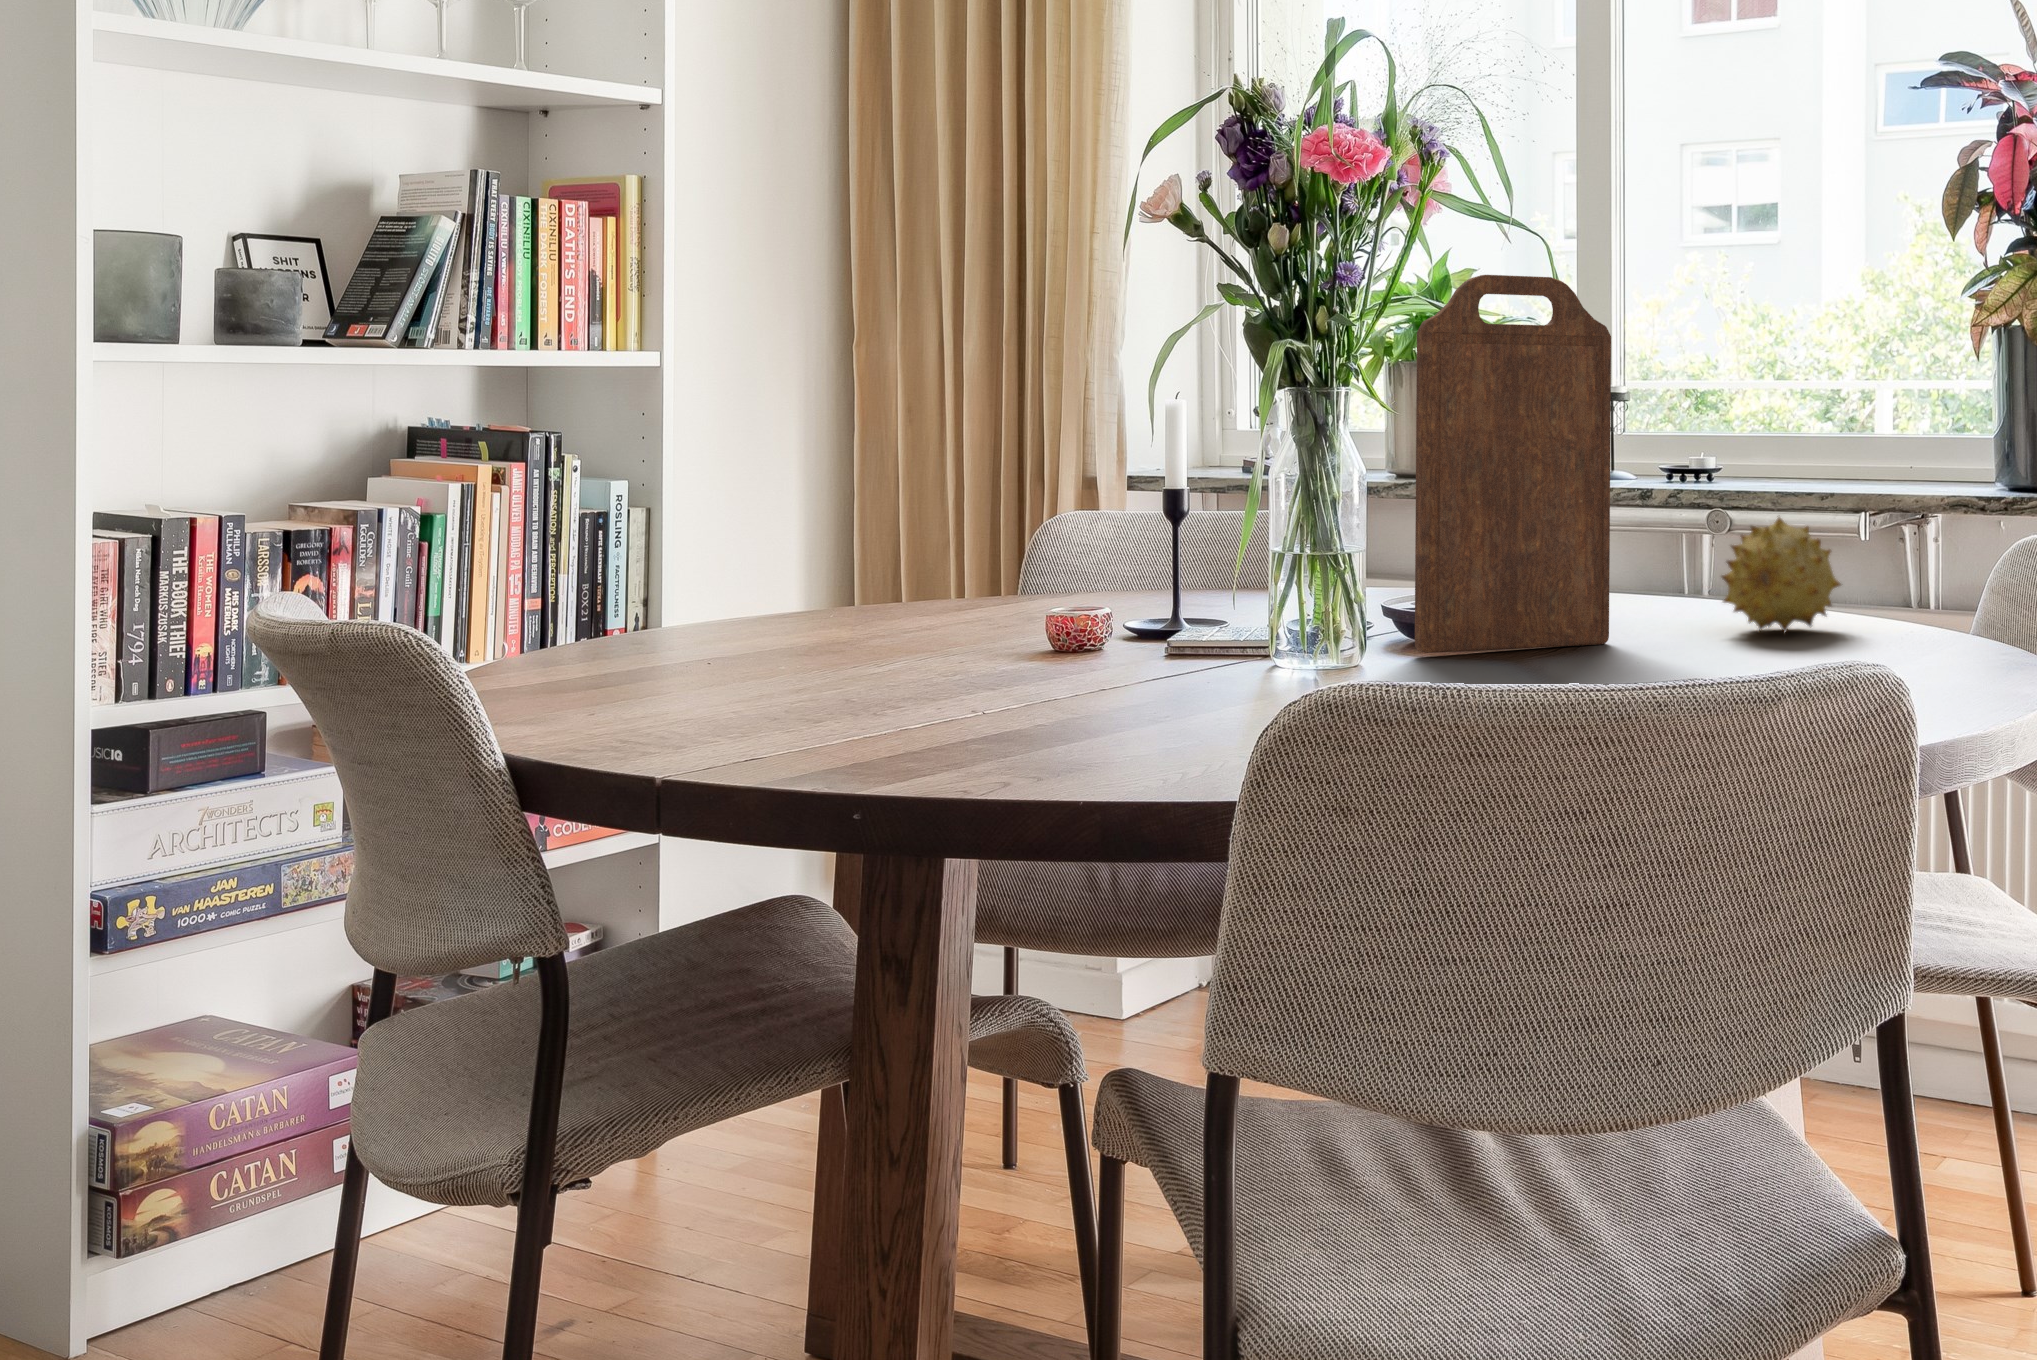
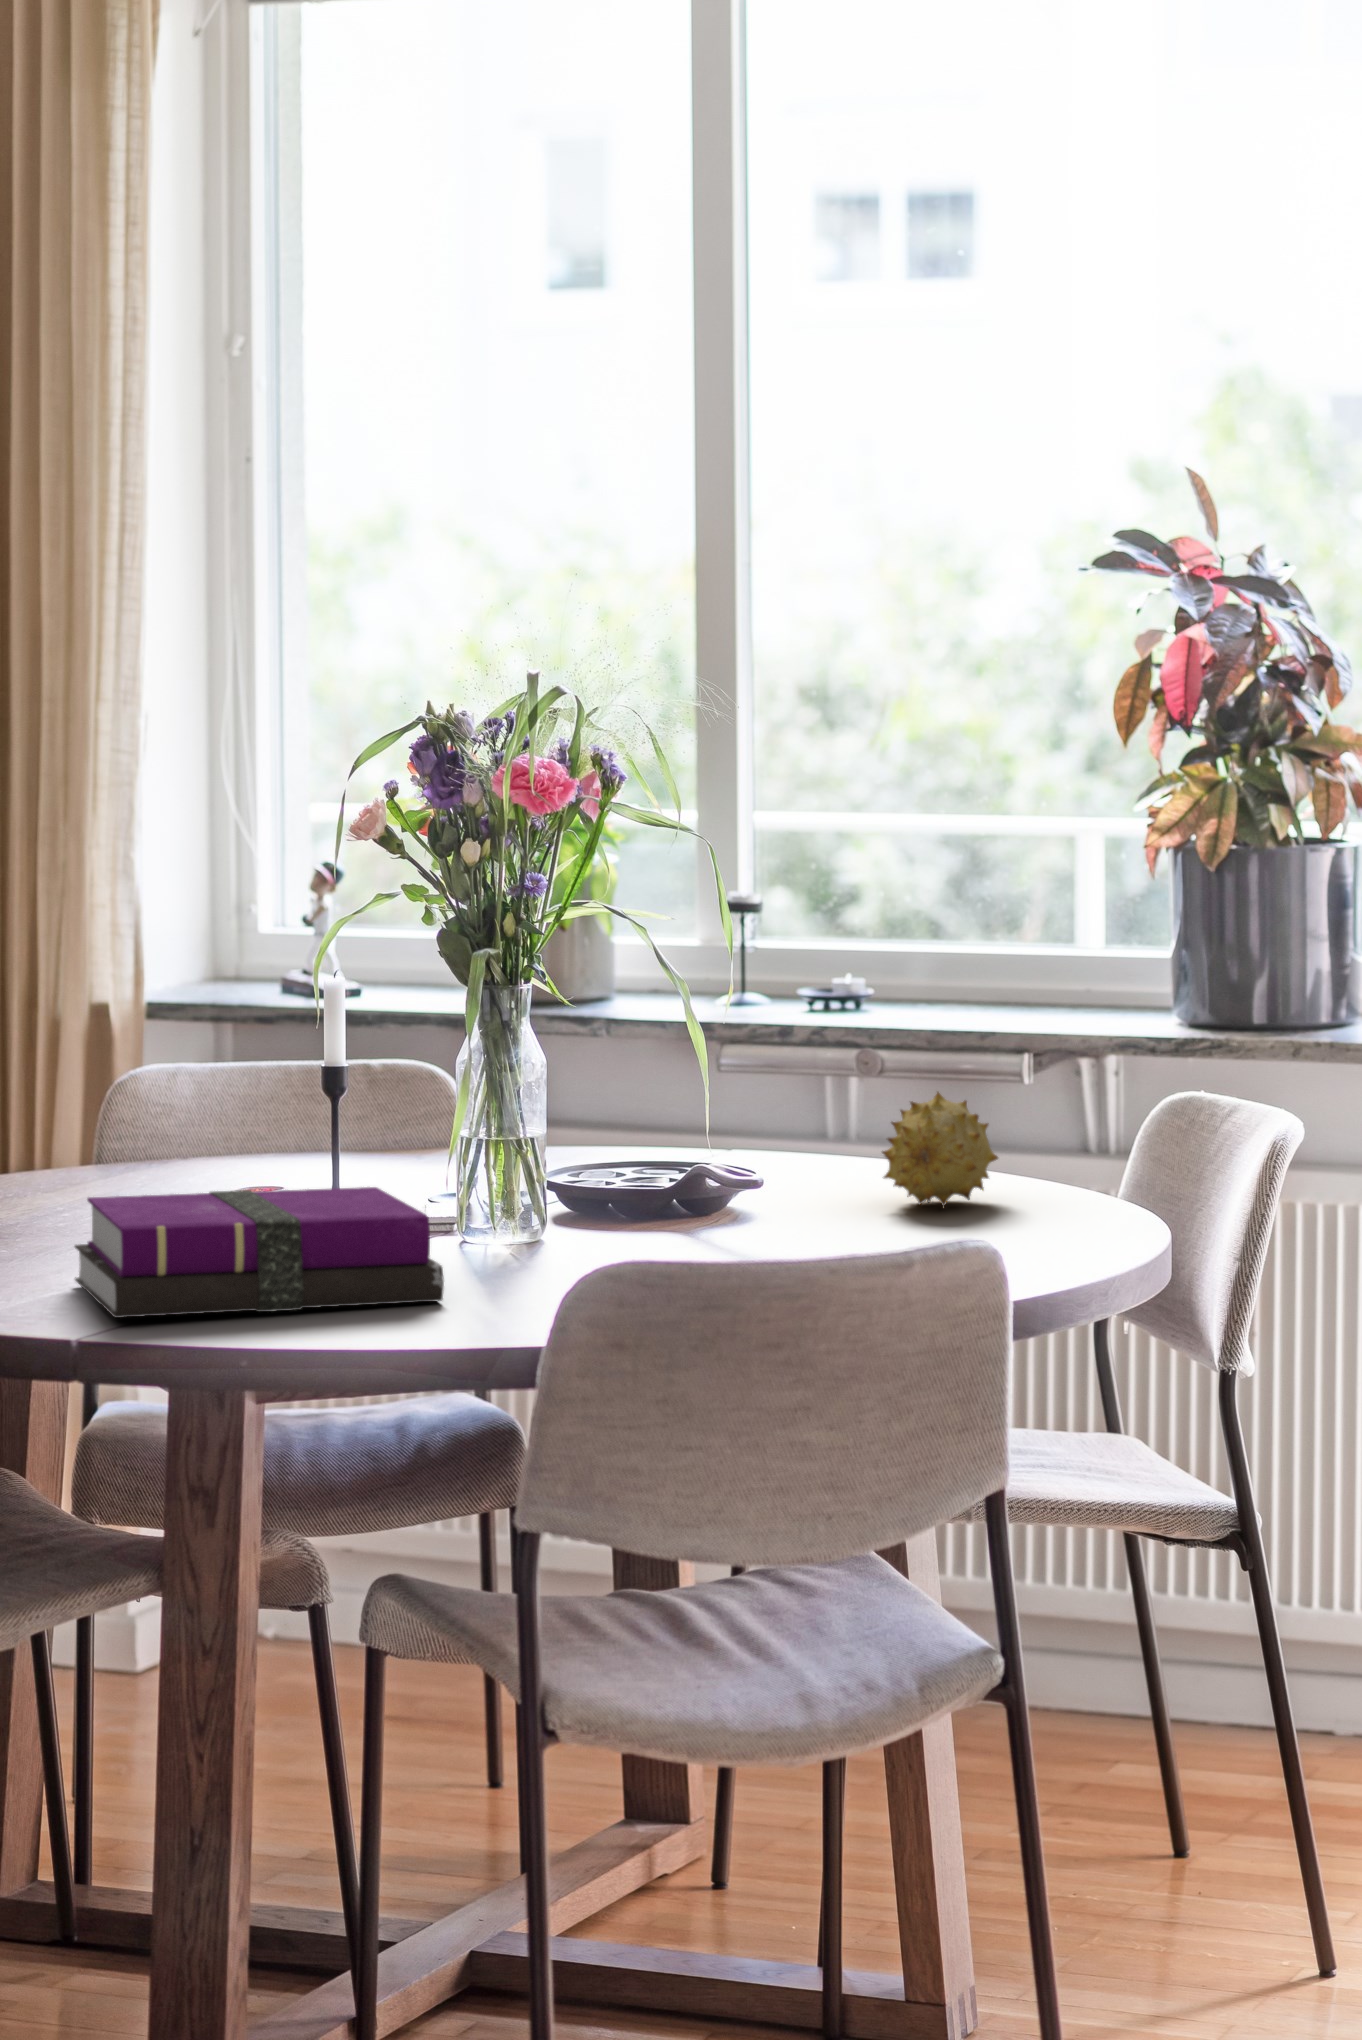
cutting board: present [1415,275,1611,653] -> none [592,868,777,1237]
notebook: none [843,592,1218,719] -> present [75,1187,444,1318]

